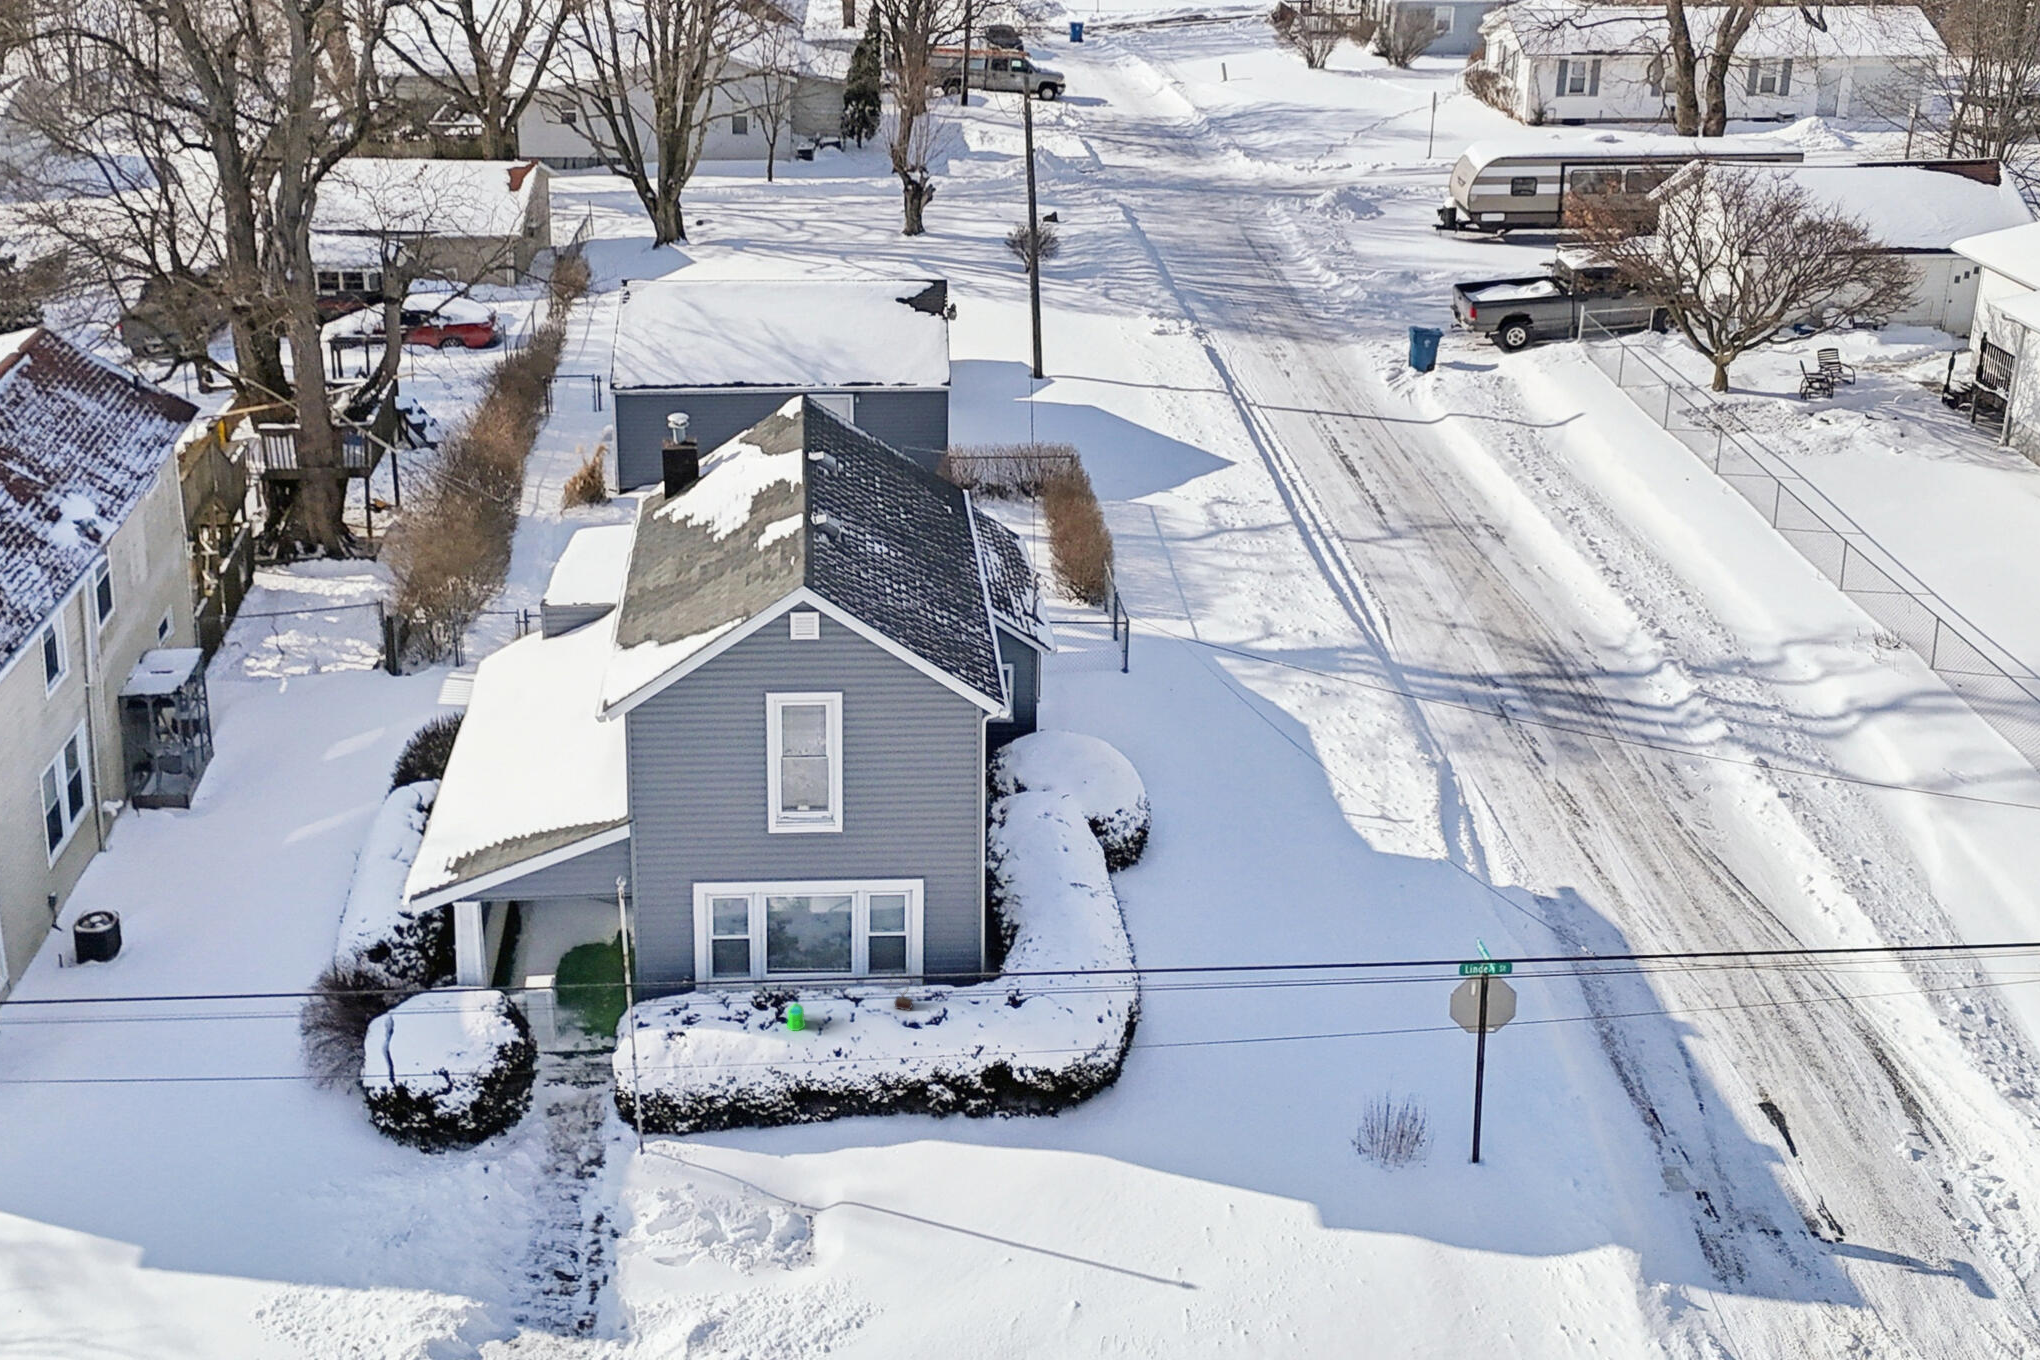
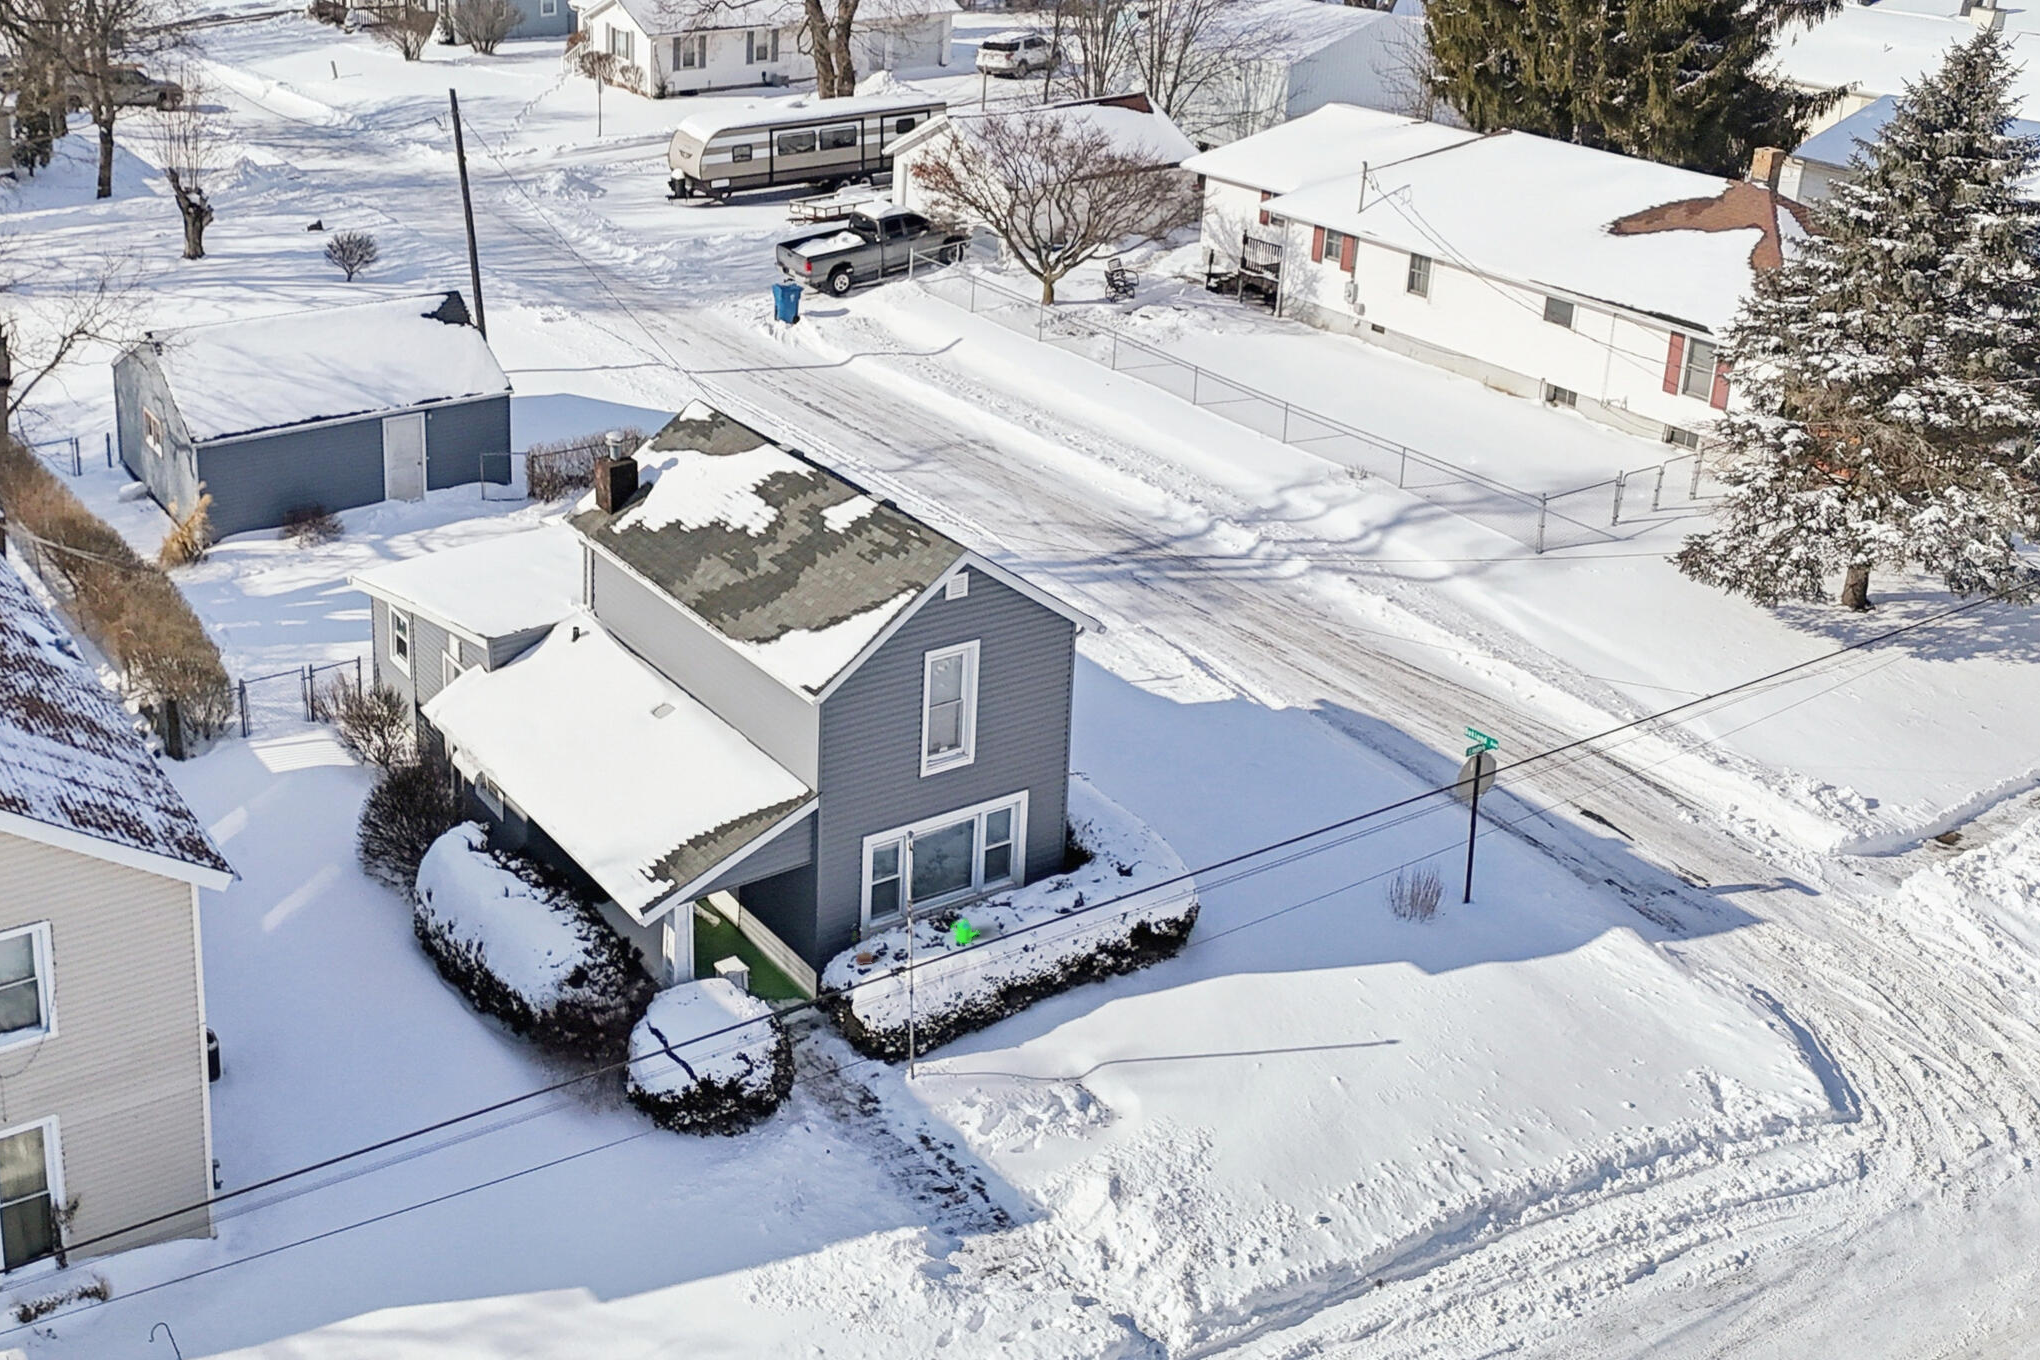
potted plant: present [890,969,922,1010] -> present [852,925,883,964]

